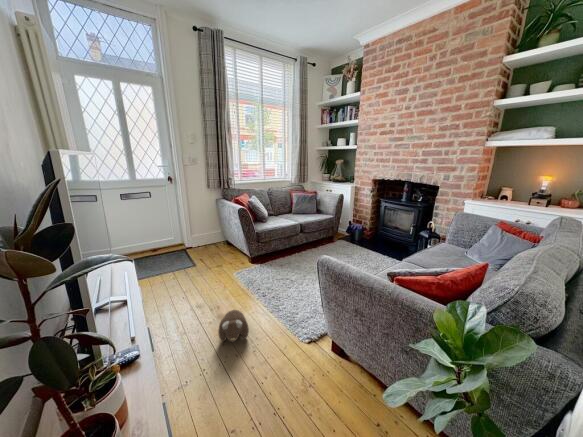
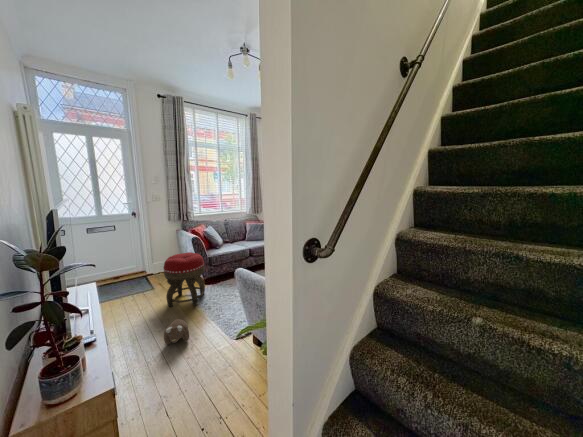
footstool: none [209,225,256,290] -> present [163,252,205,307]

